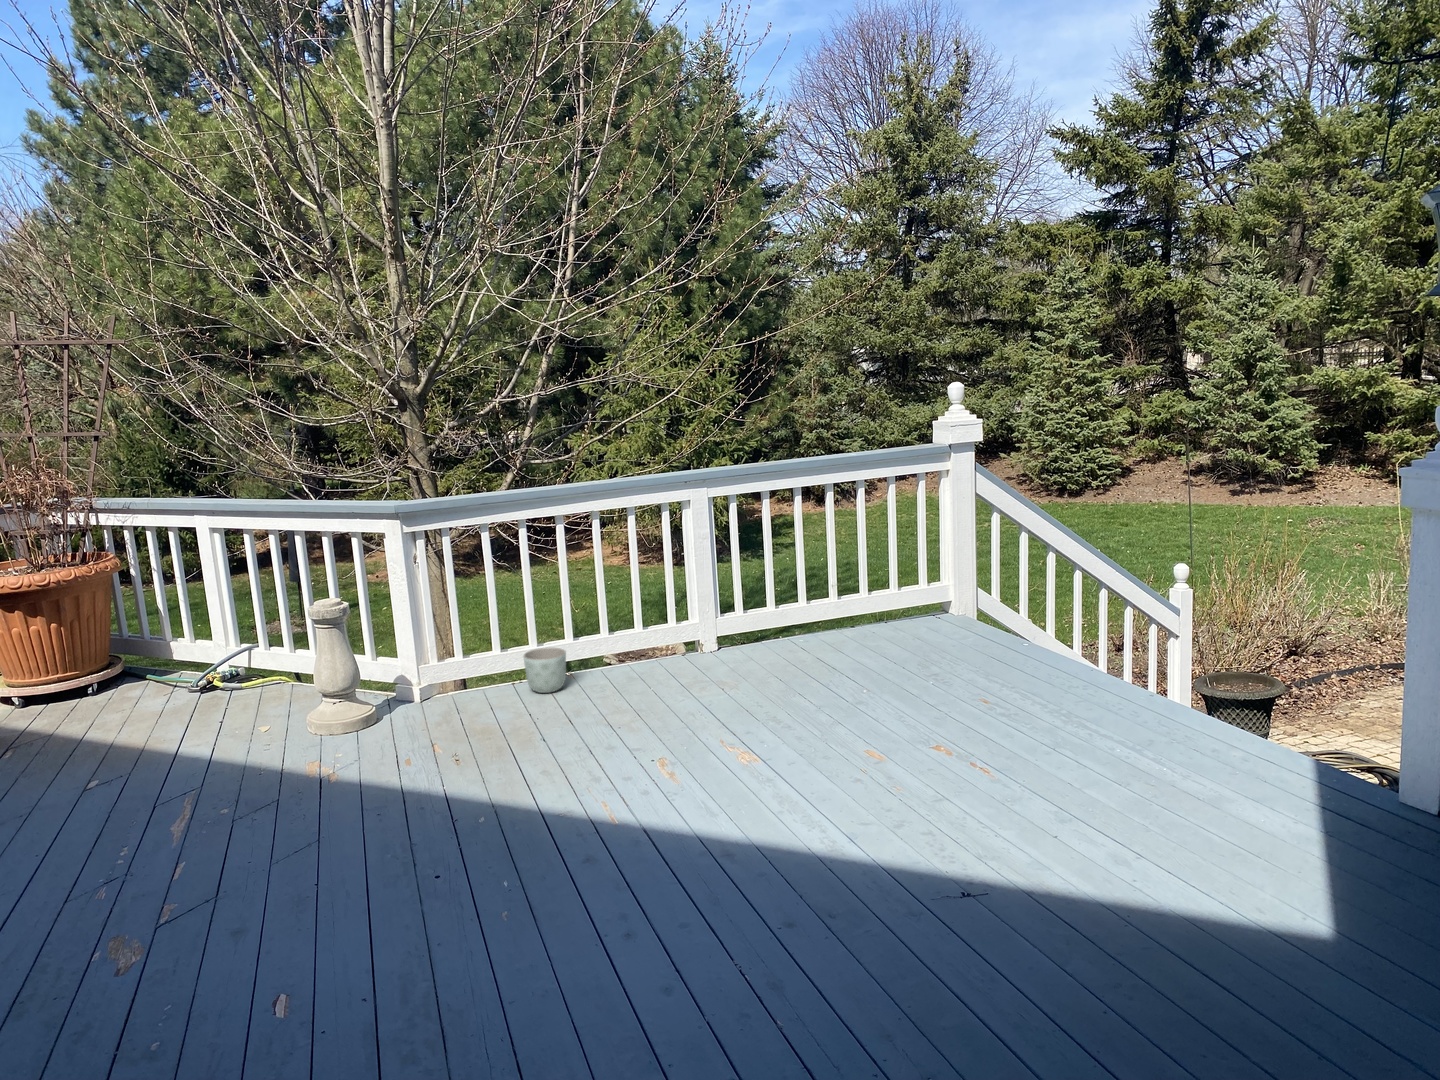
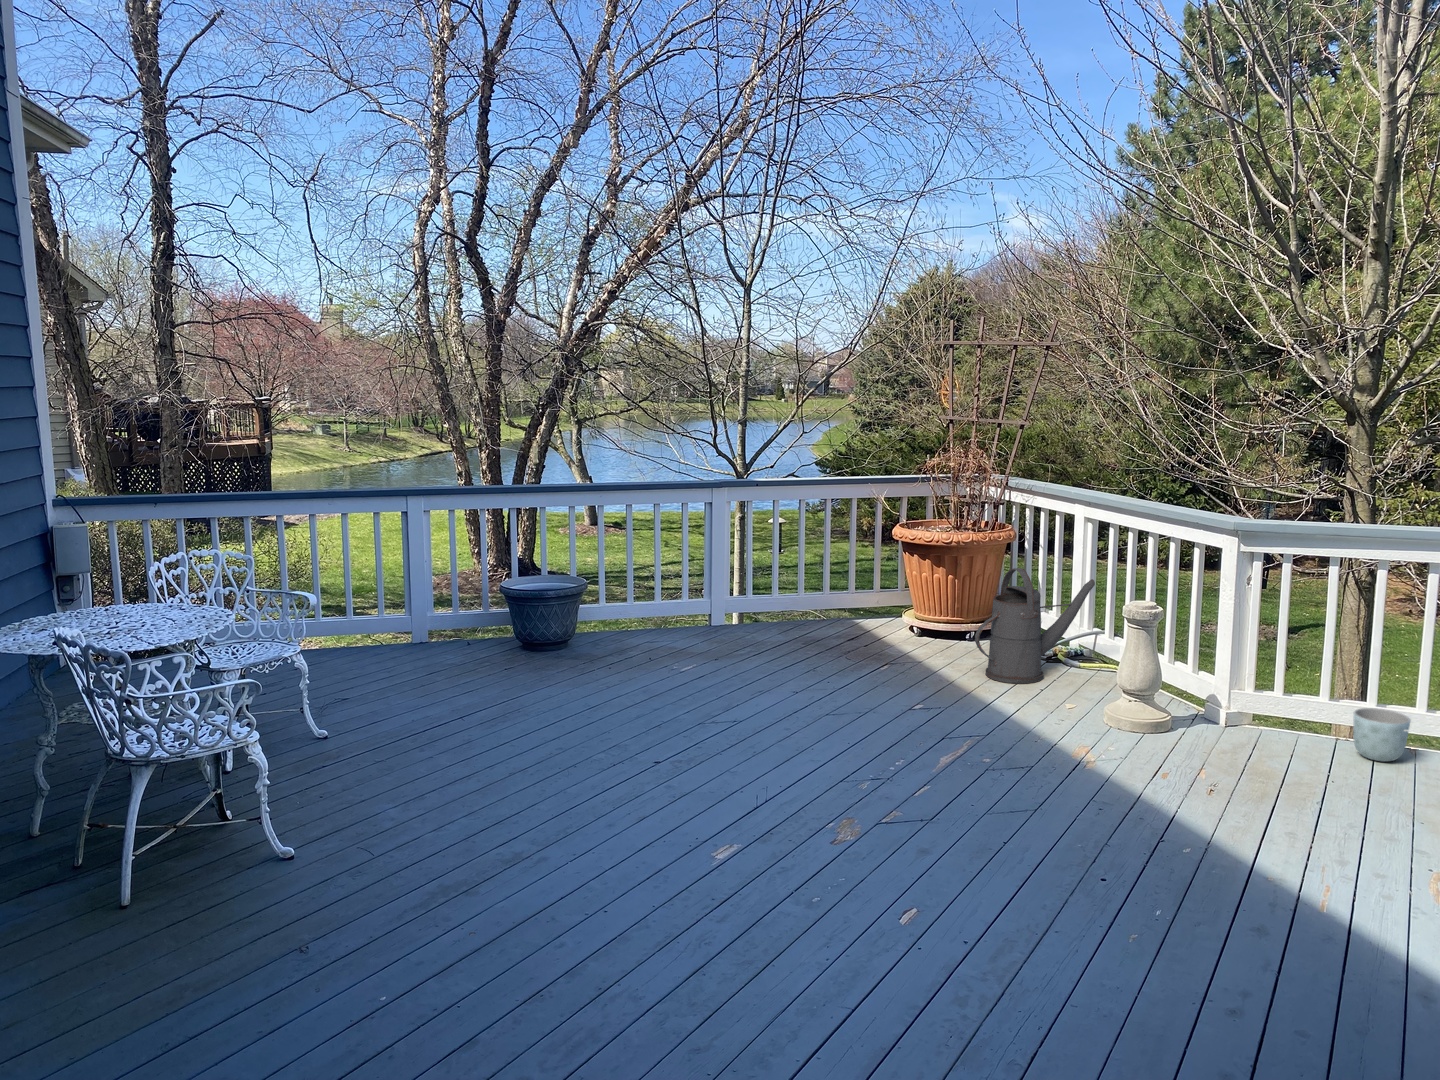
watering can: none [121,592,243,729] -> present [975,568,1095,684]

